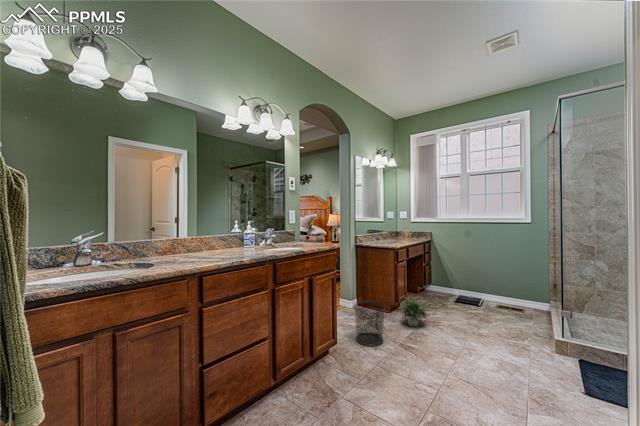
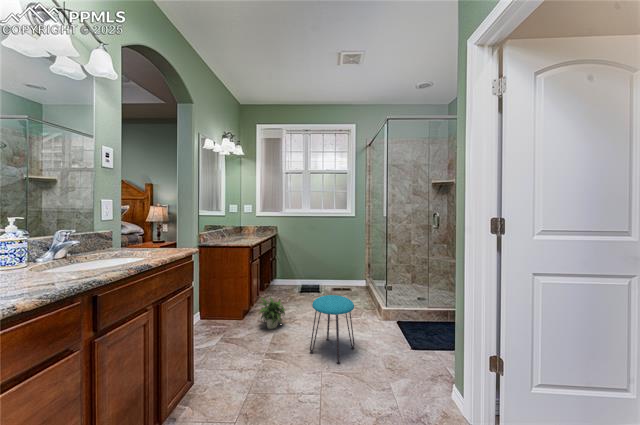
waste bin: present [354,301,385,346] -> none [209,313,251,373]
stool: none [441,303,495,373] -> present [310,295,355,364]

